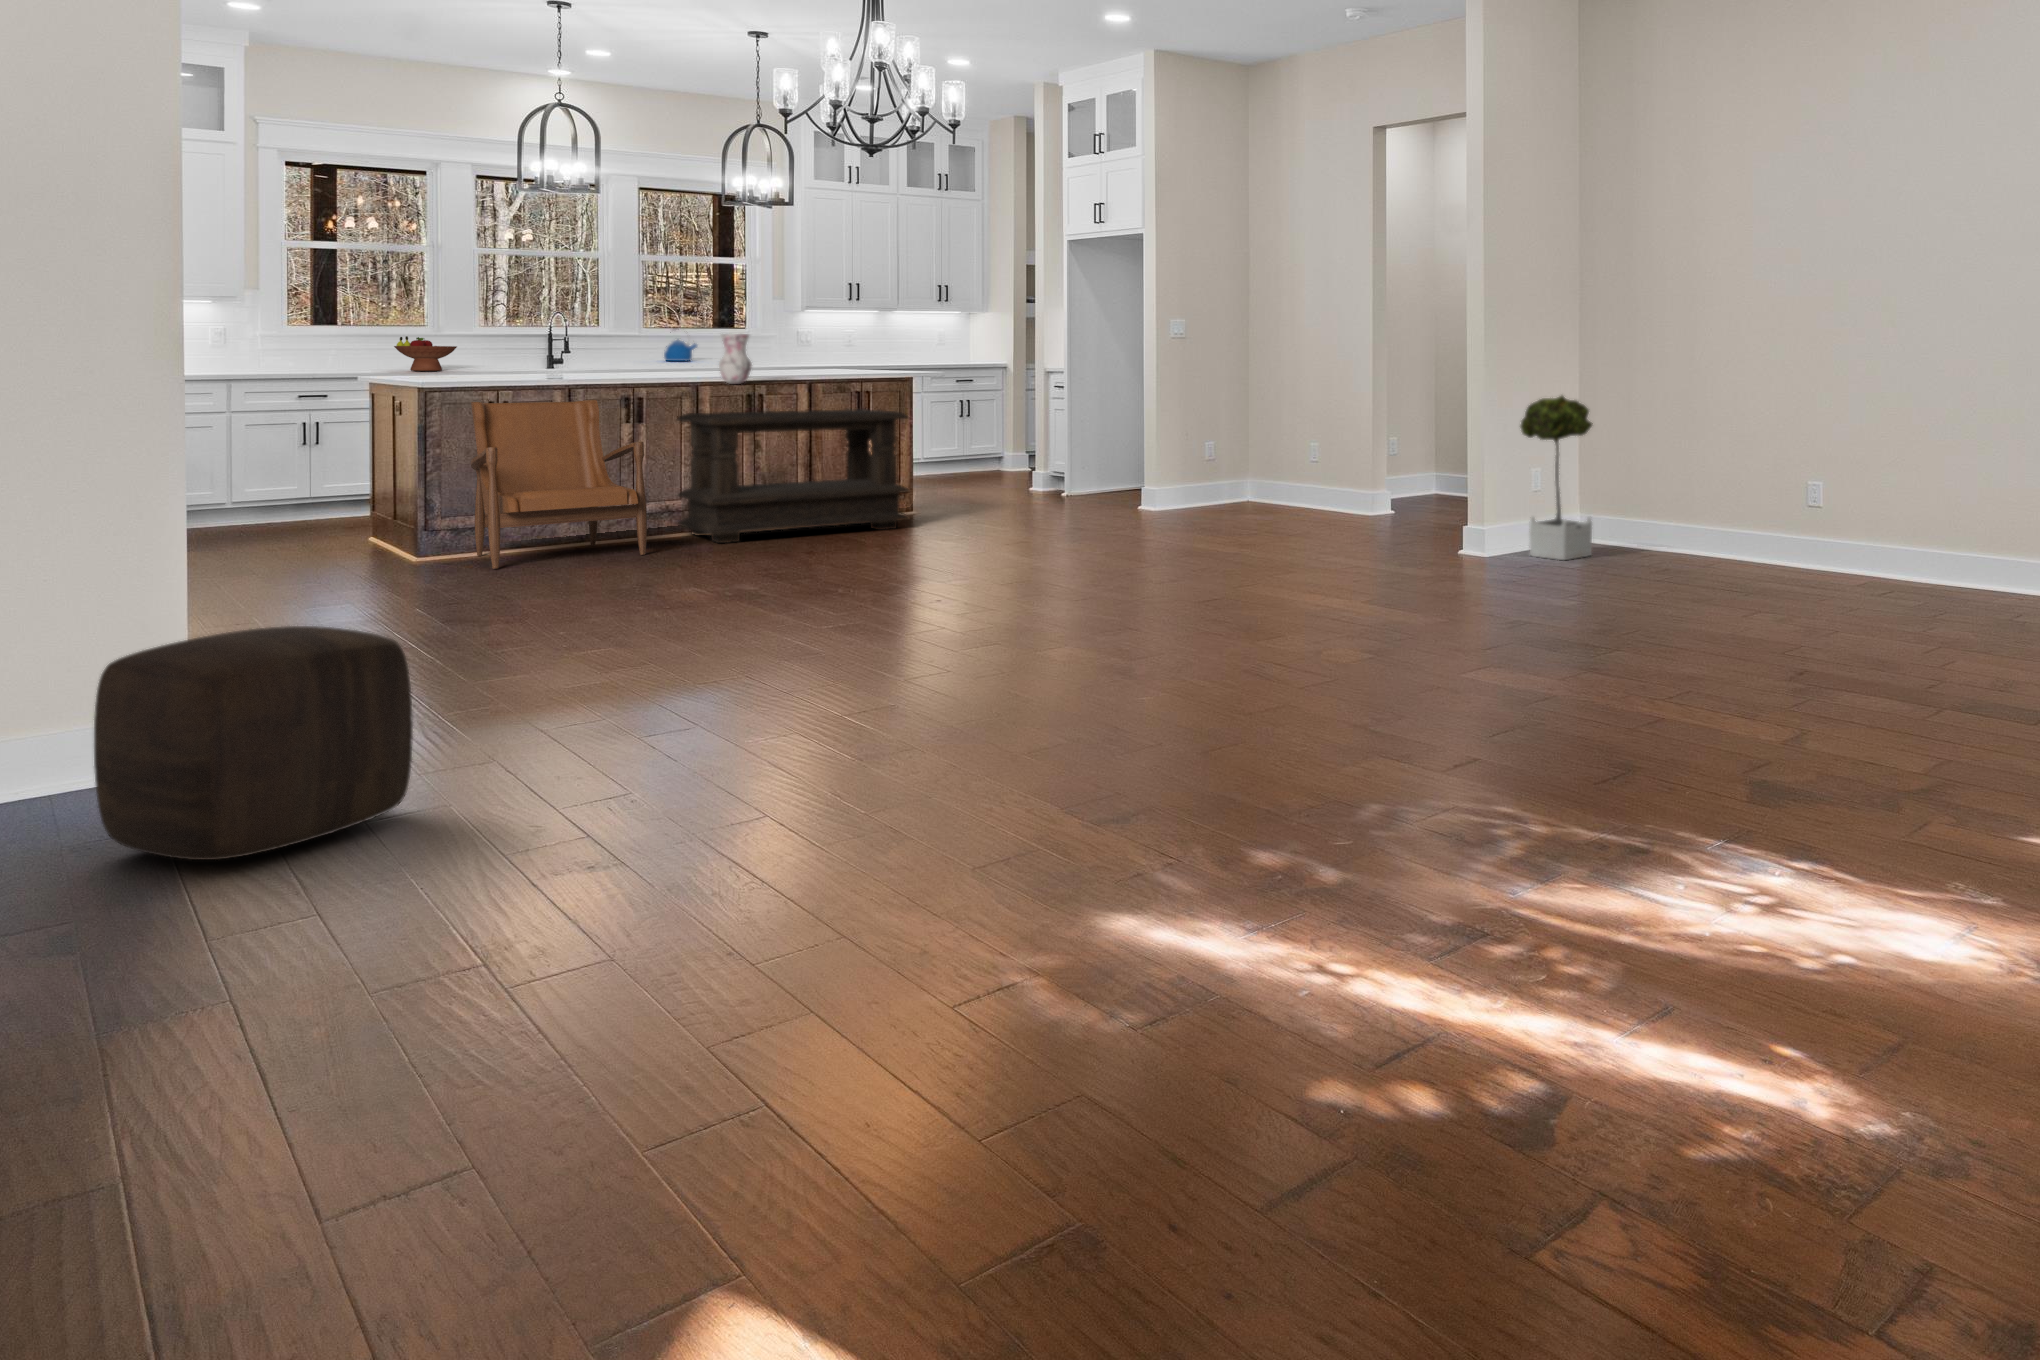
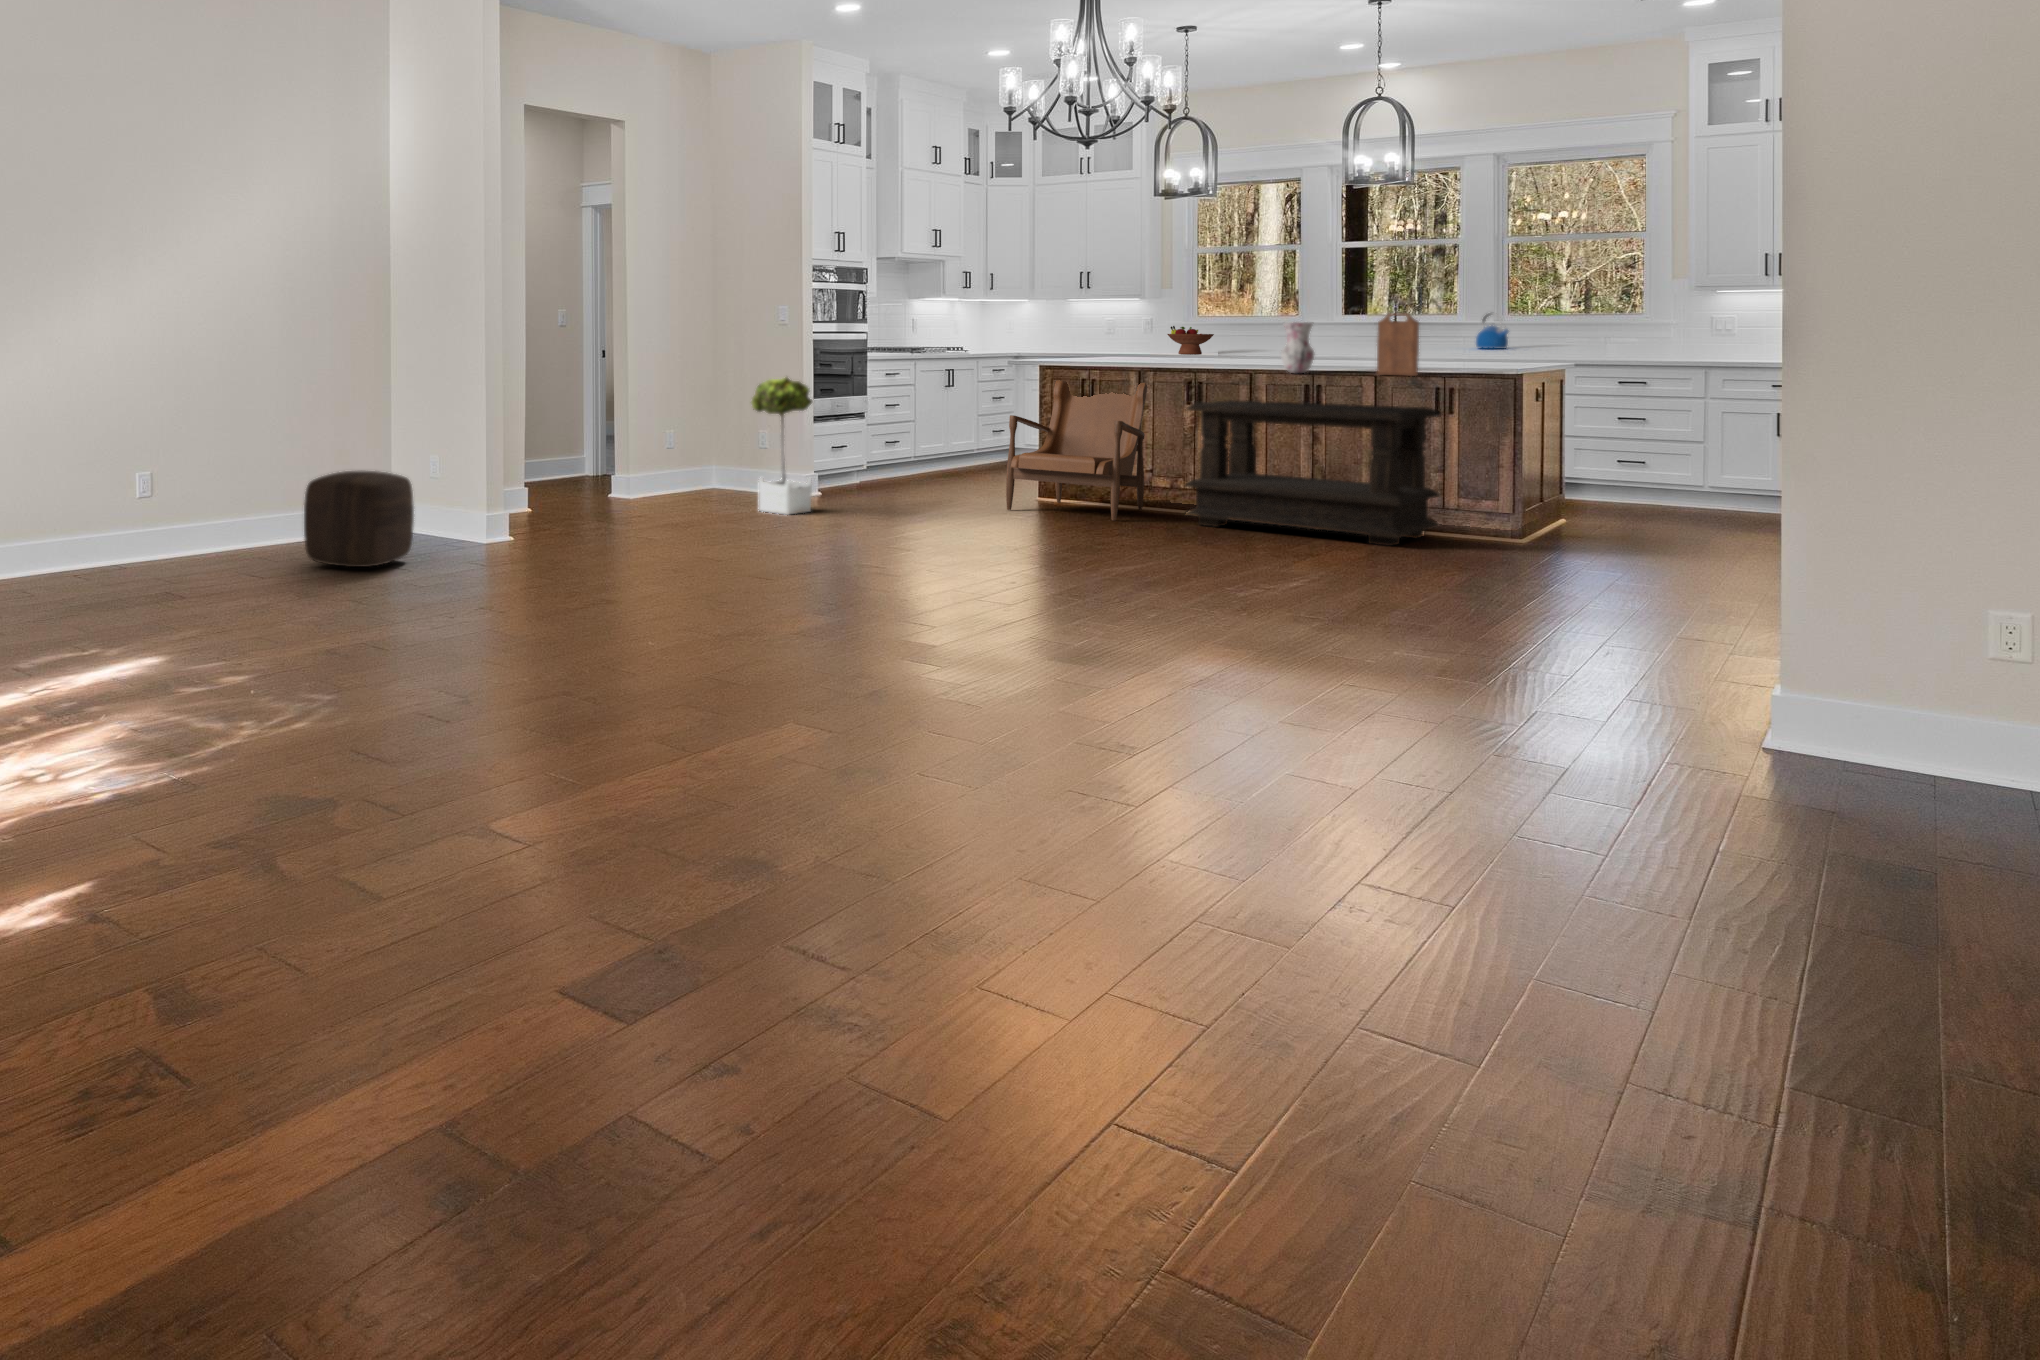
cutting board: none [808,326,842,383] -> present [1377,313,1419,376]
potted tree: present [1520,396,1593,560] -> present [751,377,812,515]

